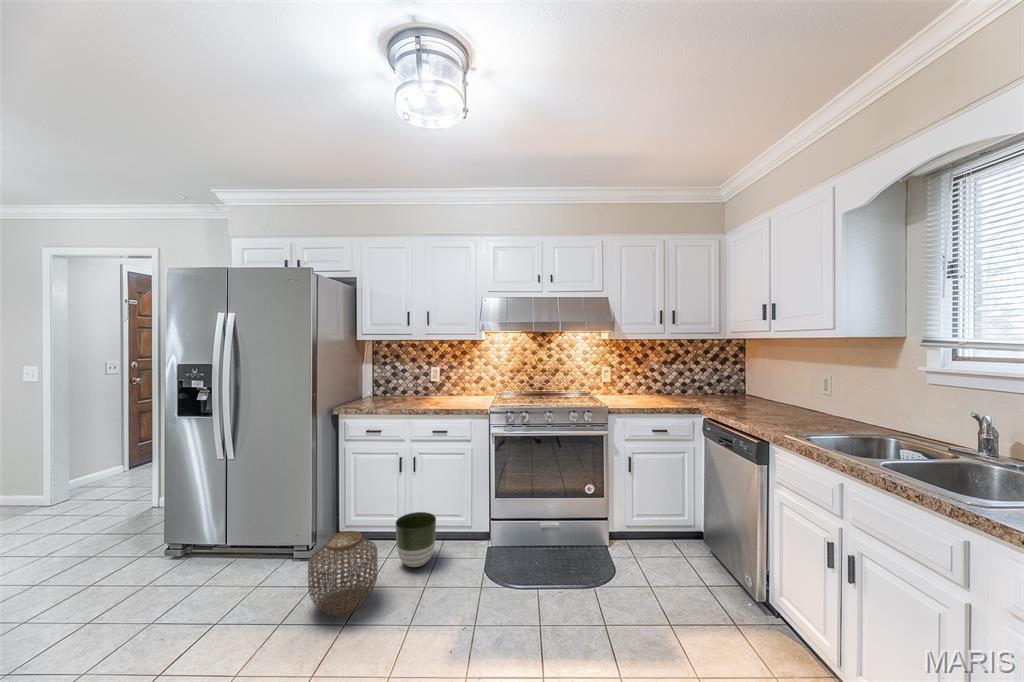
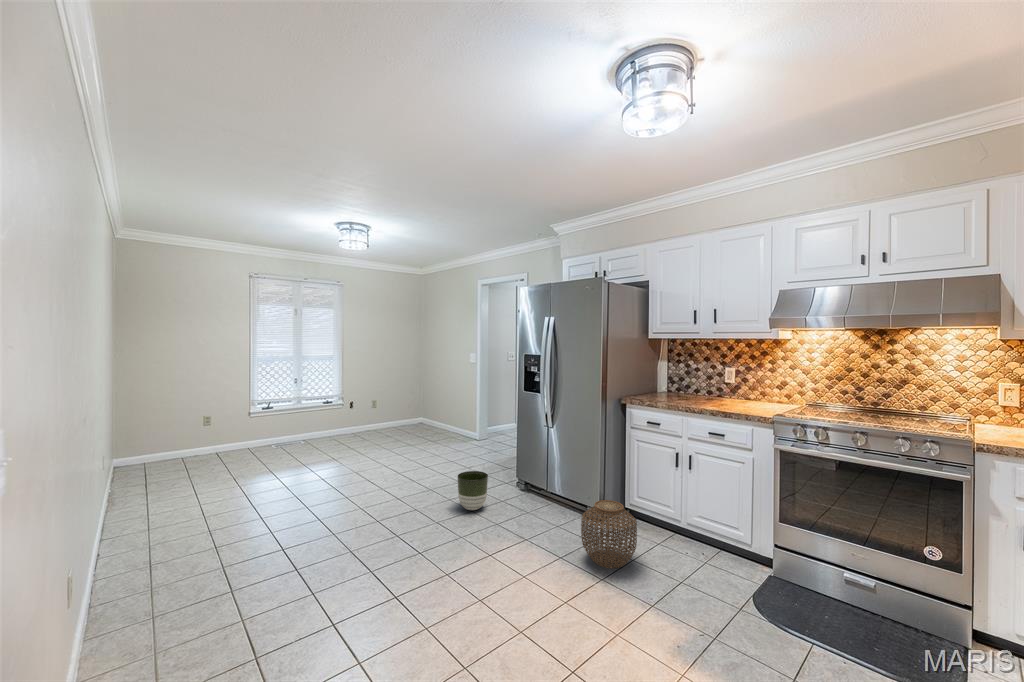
planter: present [396,512,436,567] -> present [458,471,488,510]

